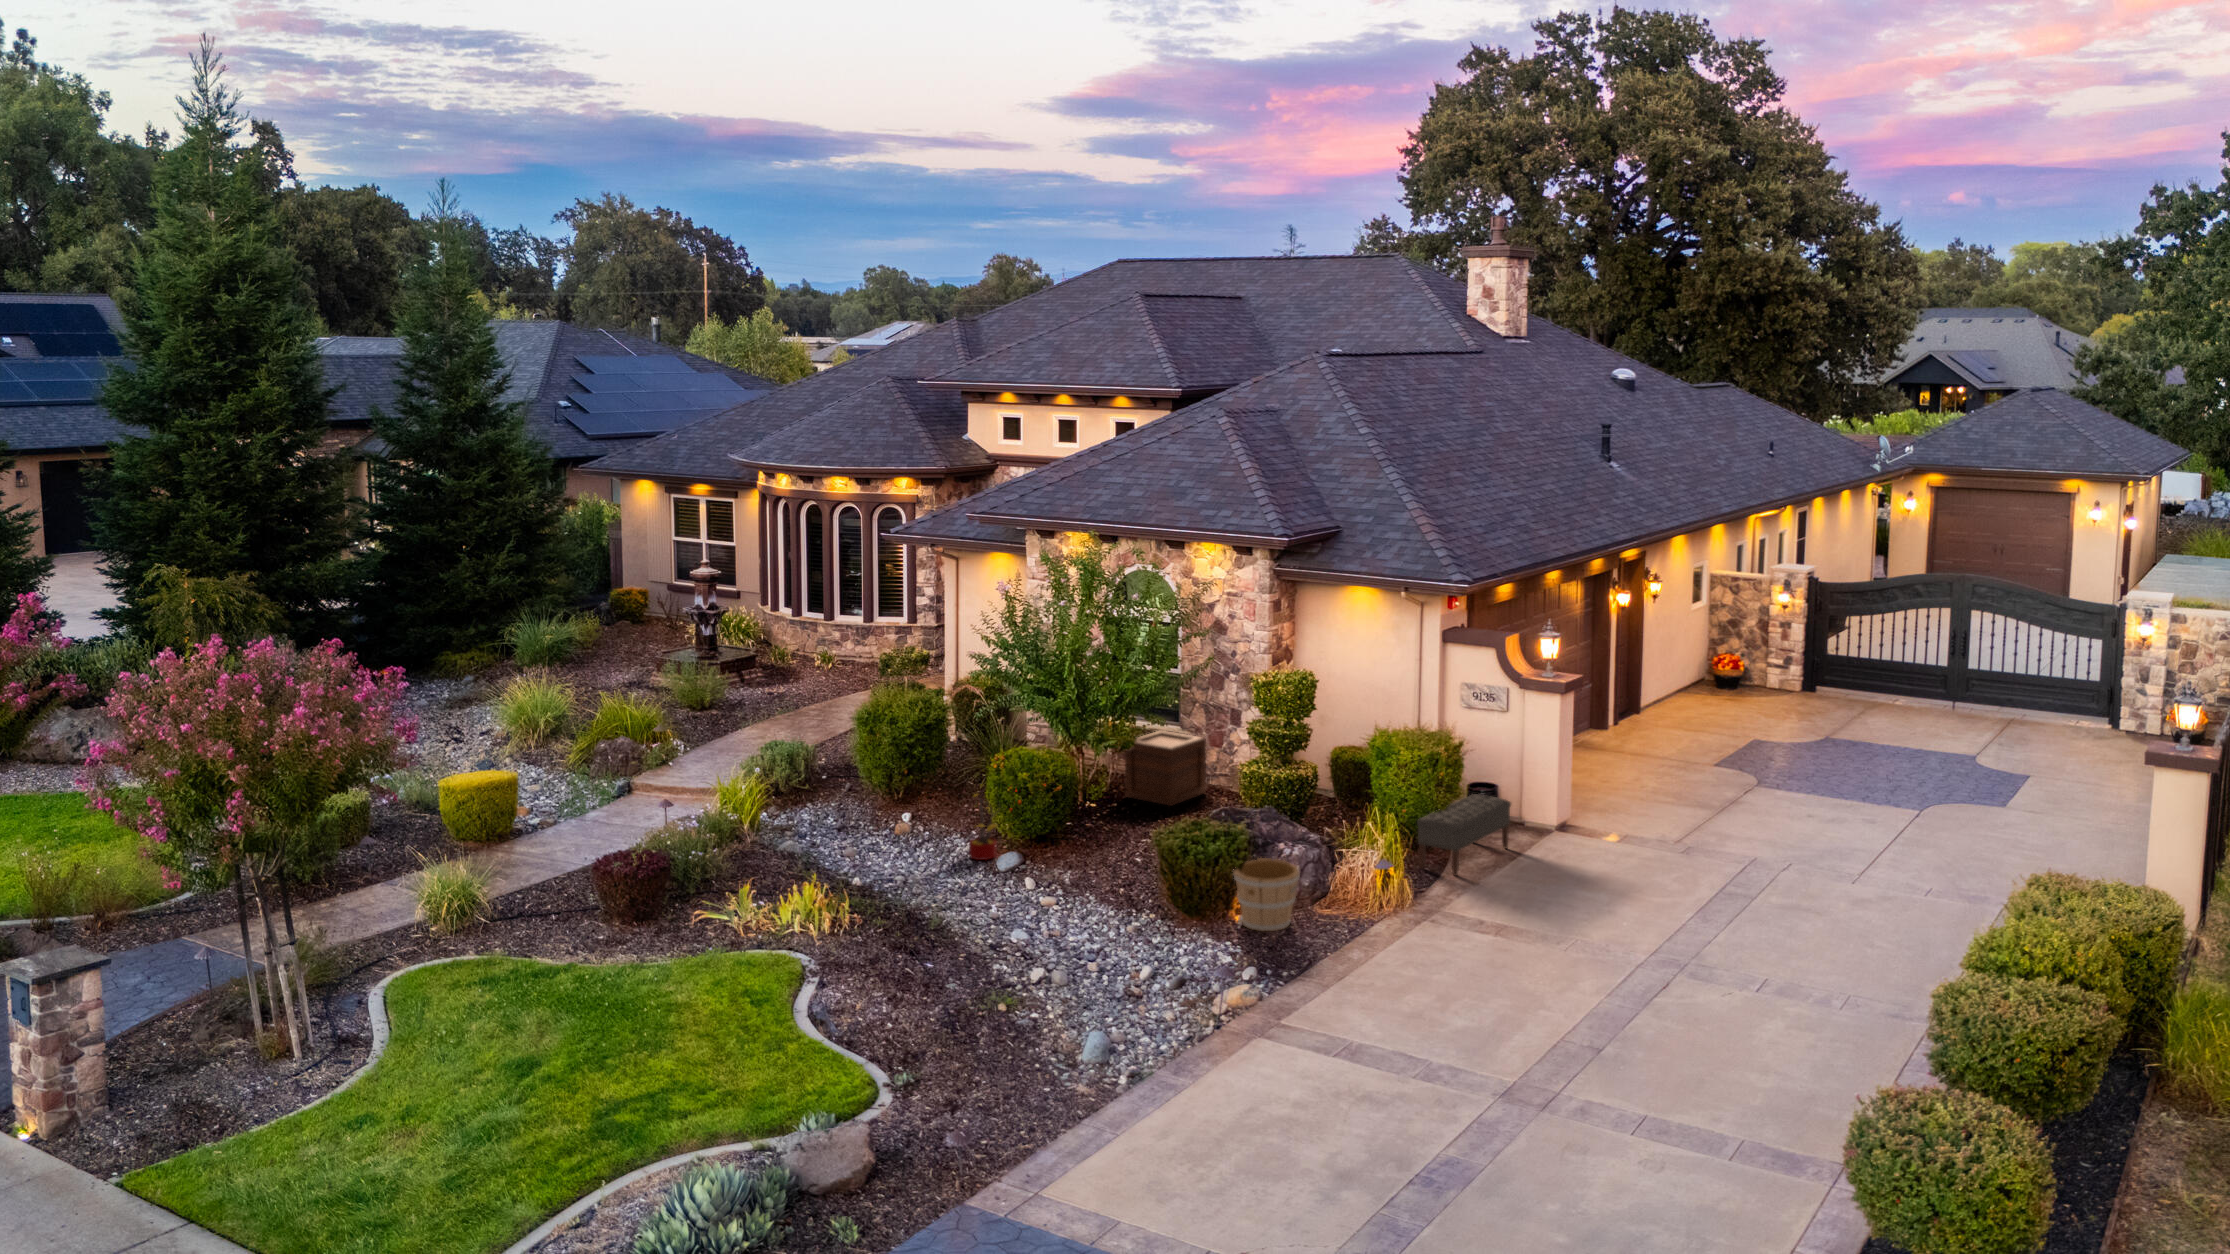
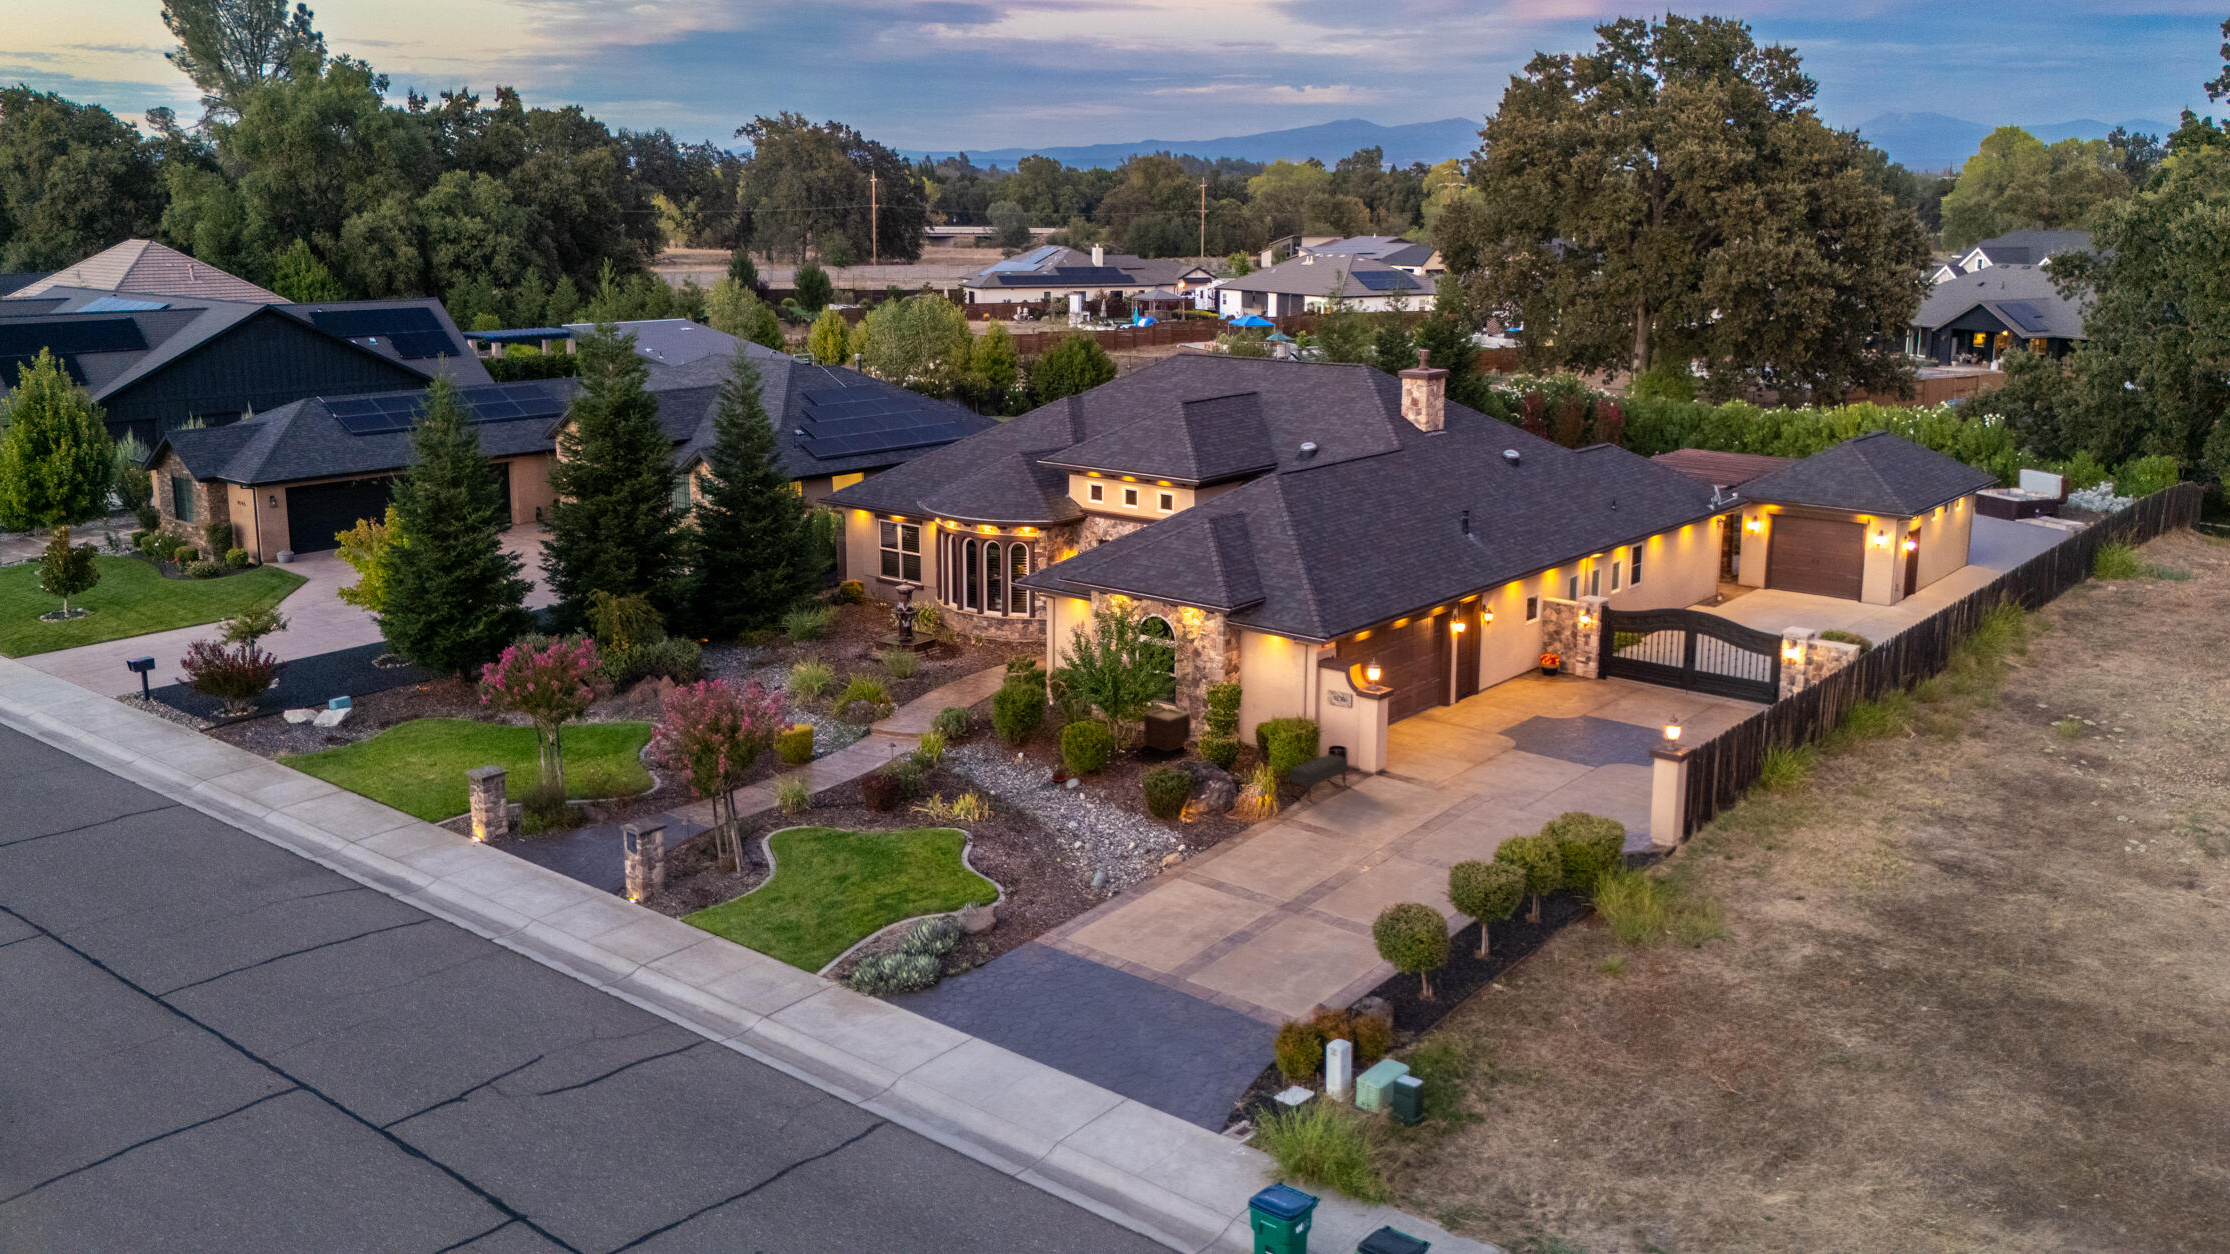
wooden bucket: present [1233,858,1300,931] -> none [1181,790,1216,828]

